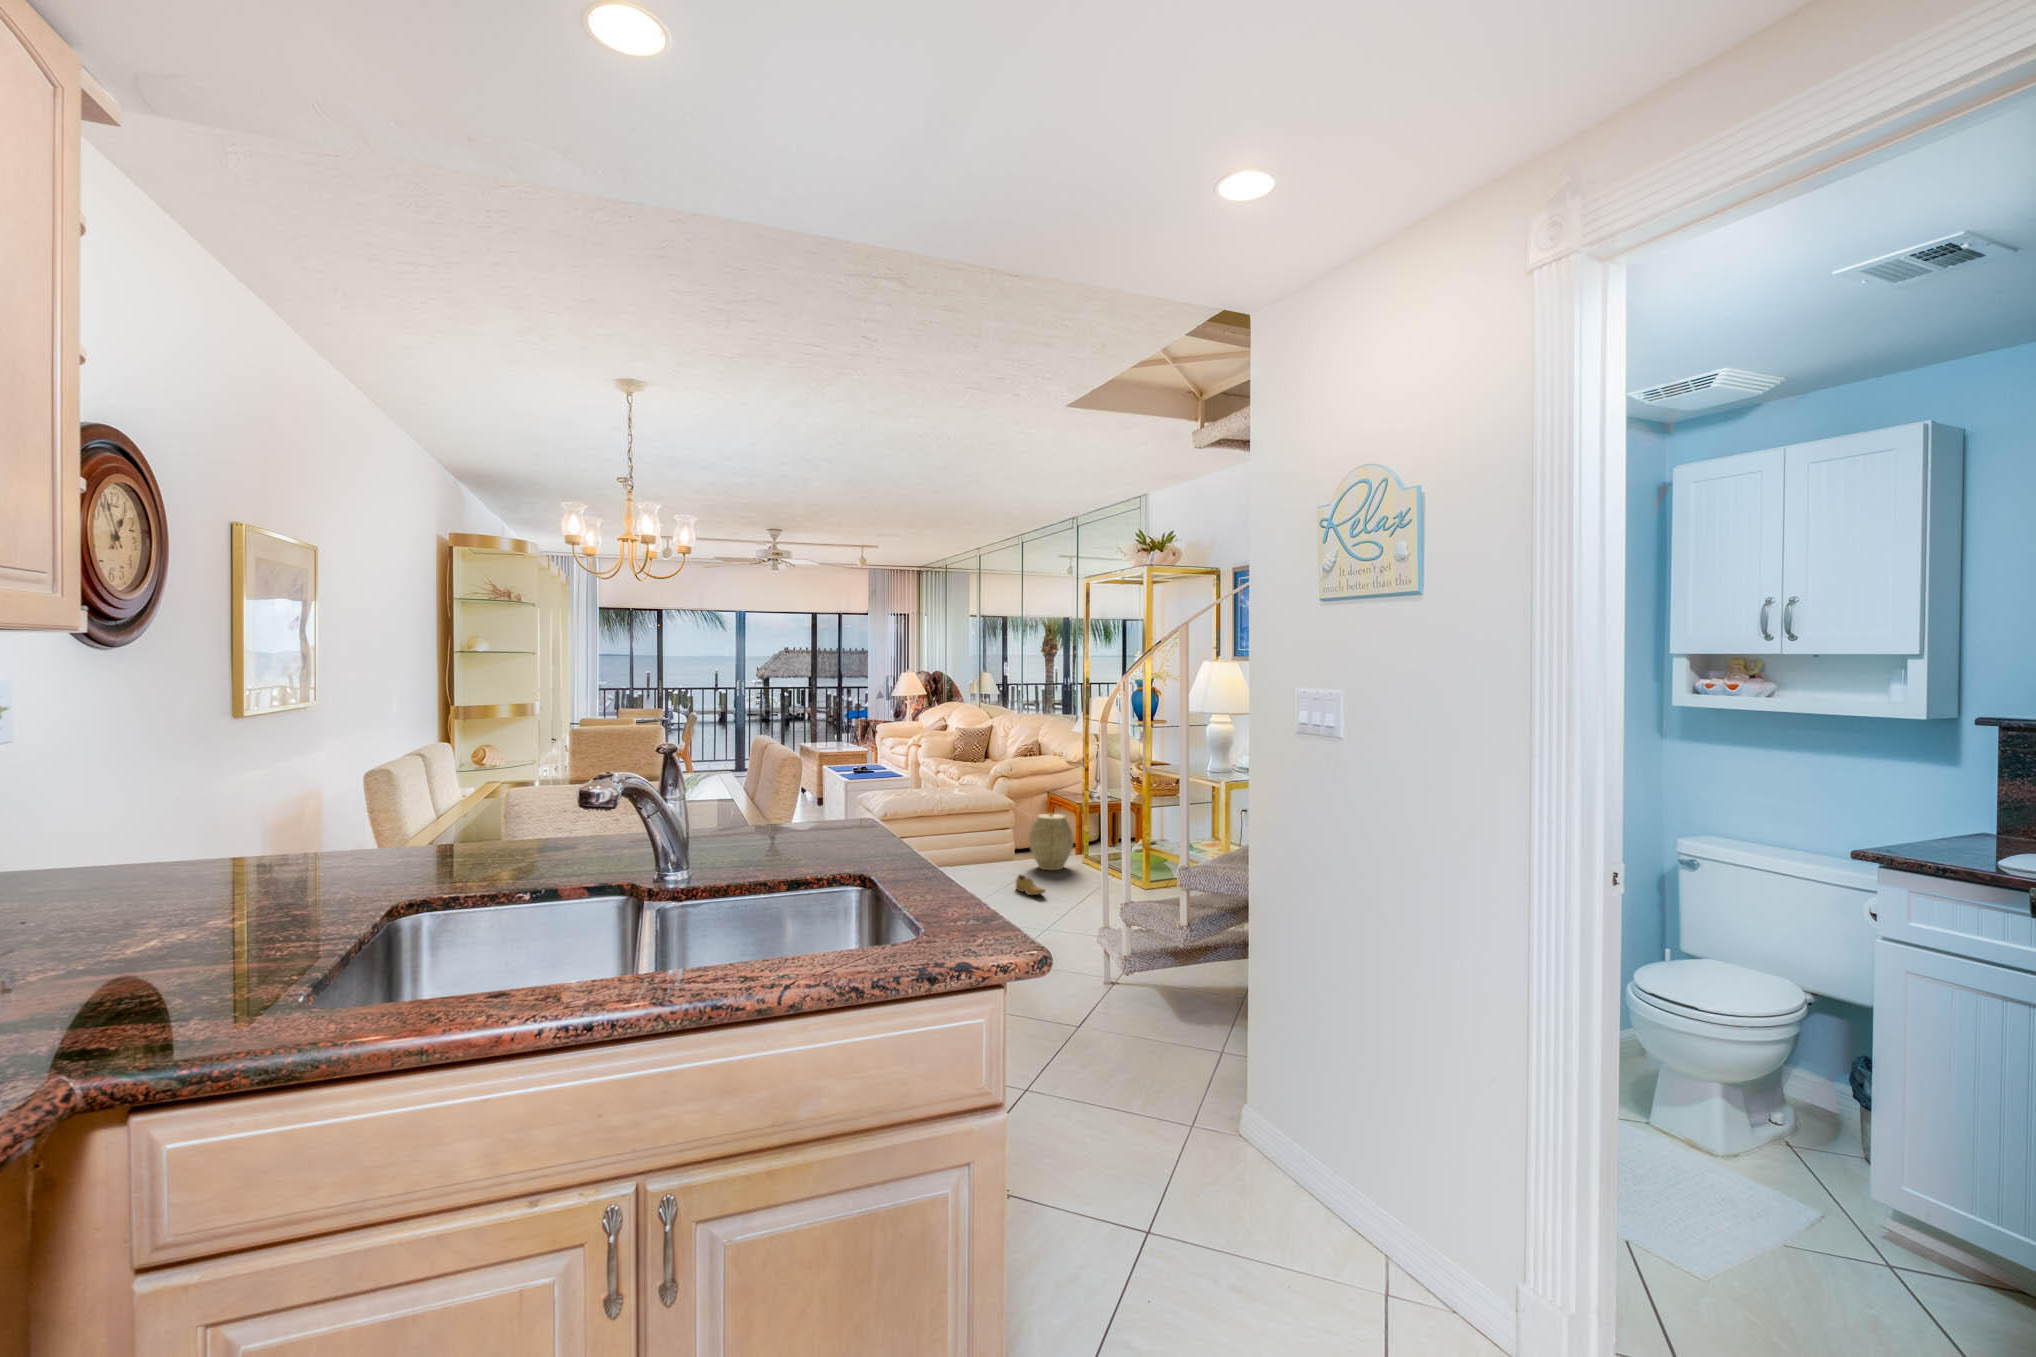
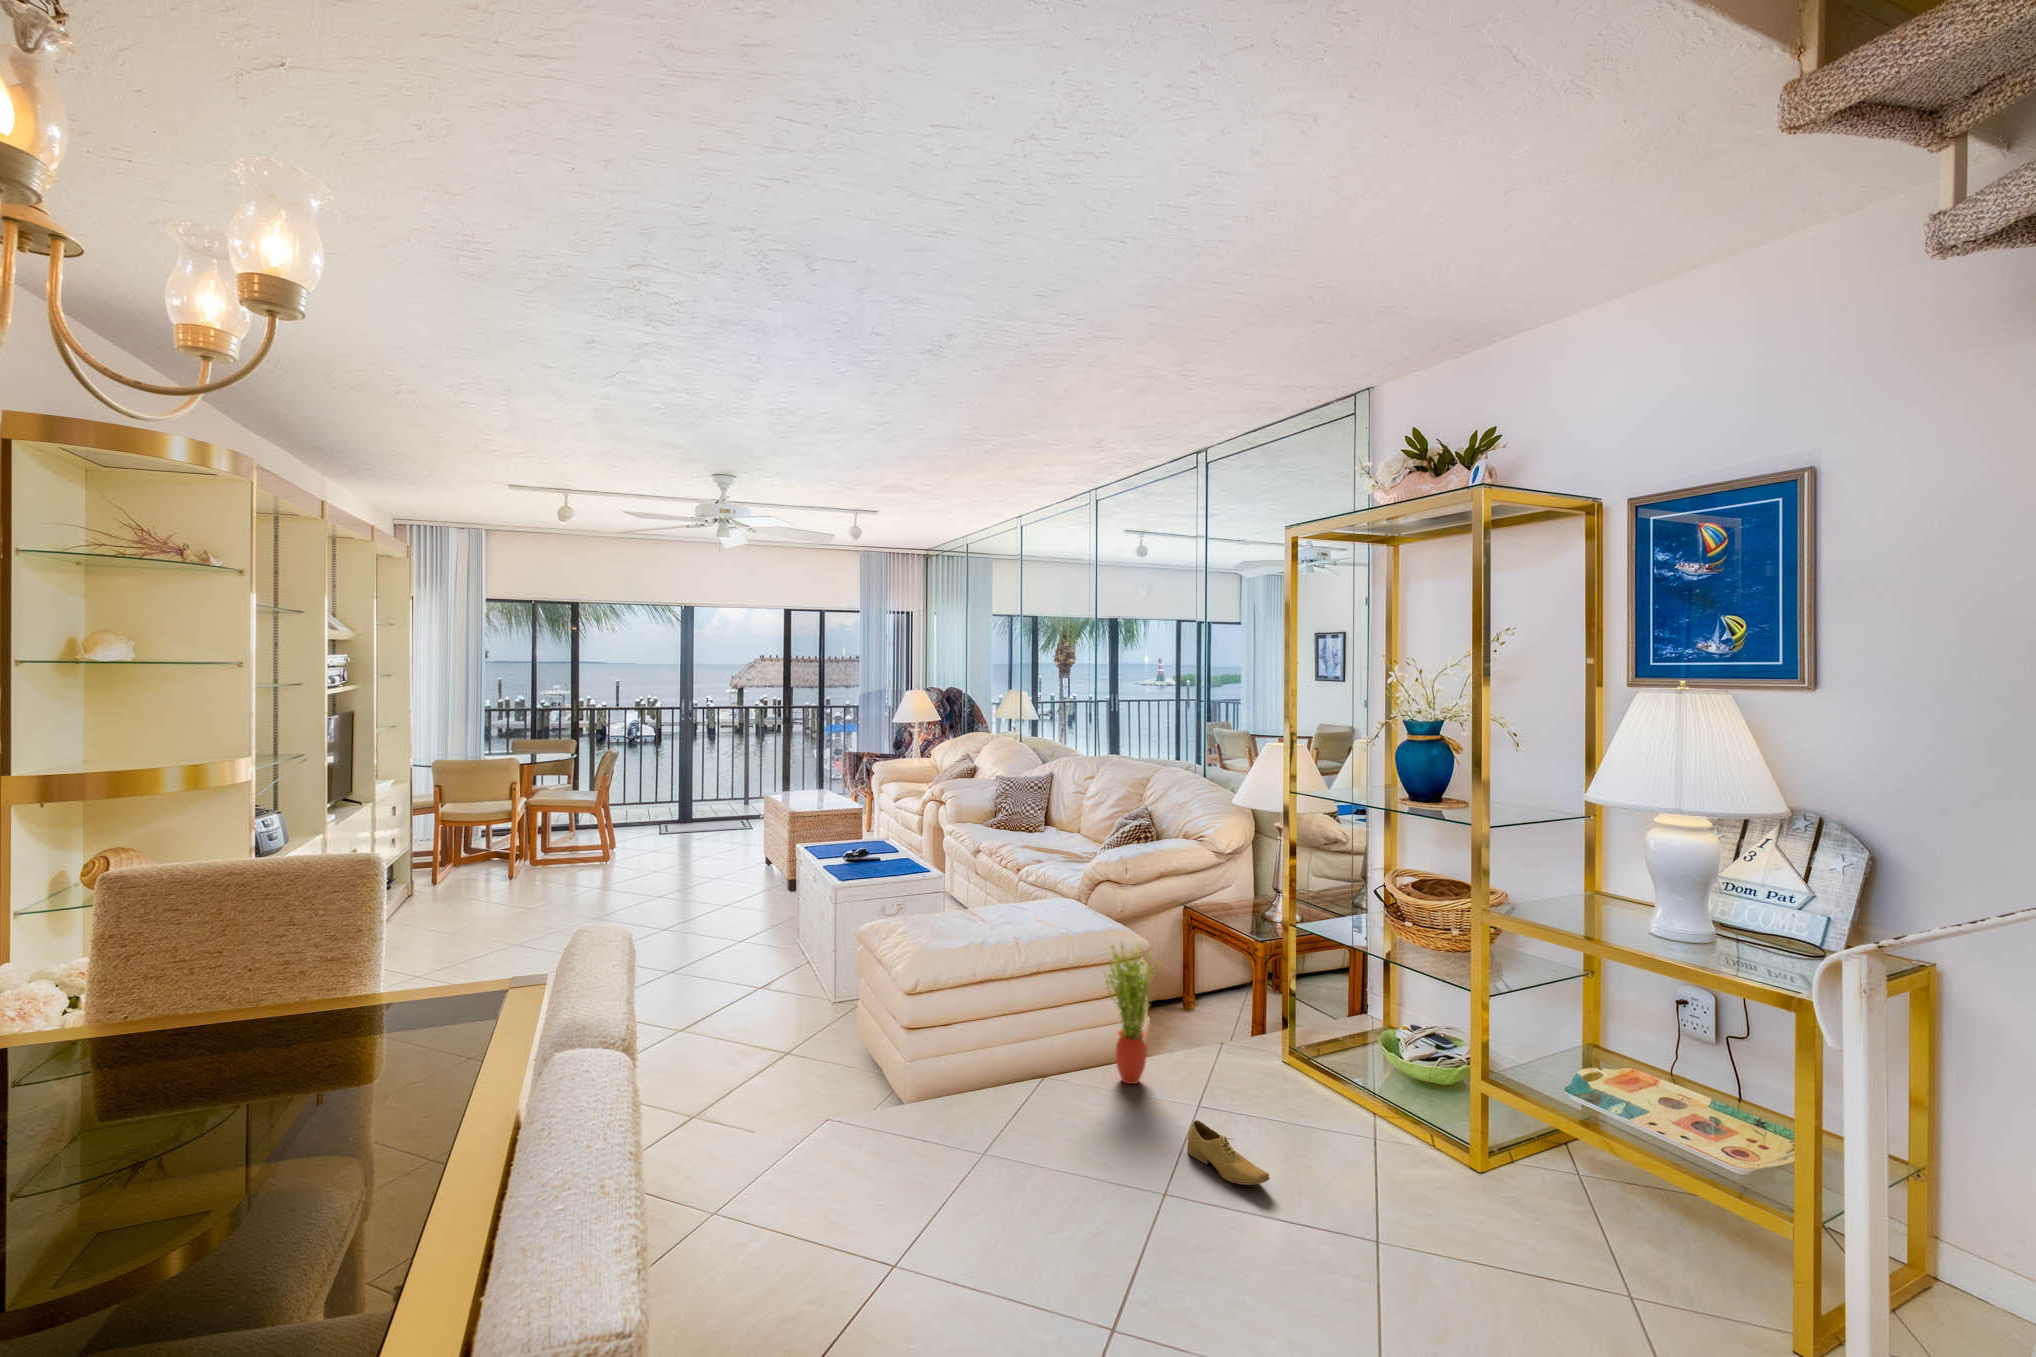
potted plant: none [984,800,1016,872] -> present [1105,943,1161,1084]
woven basket: present [1029,813,1074,870] -> none [1177,960,1263,1076]

